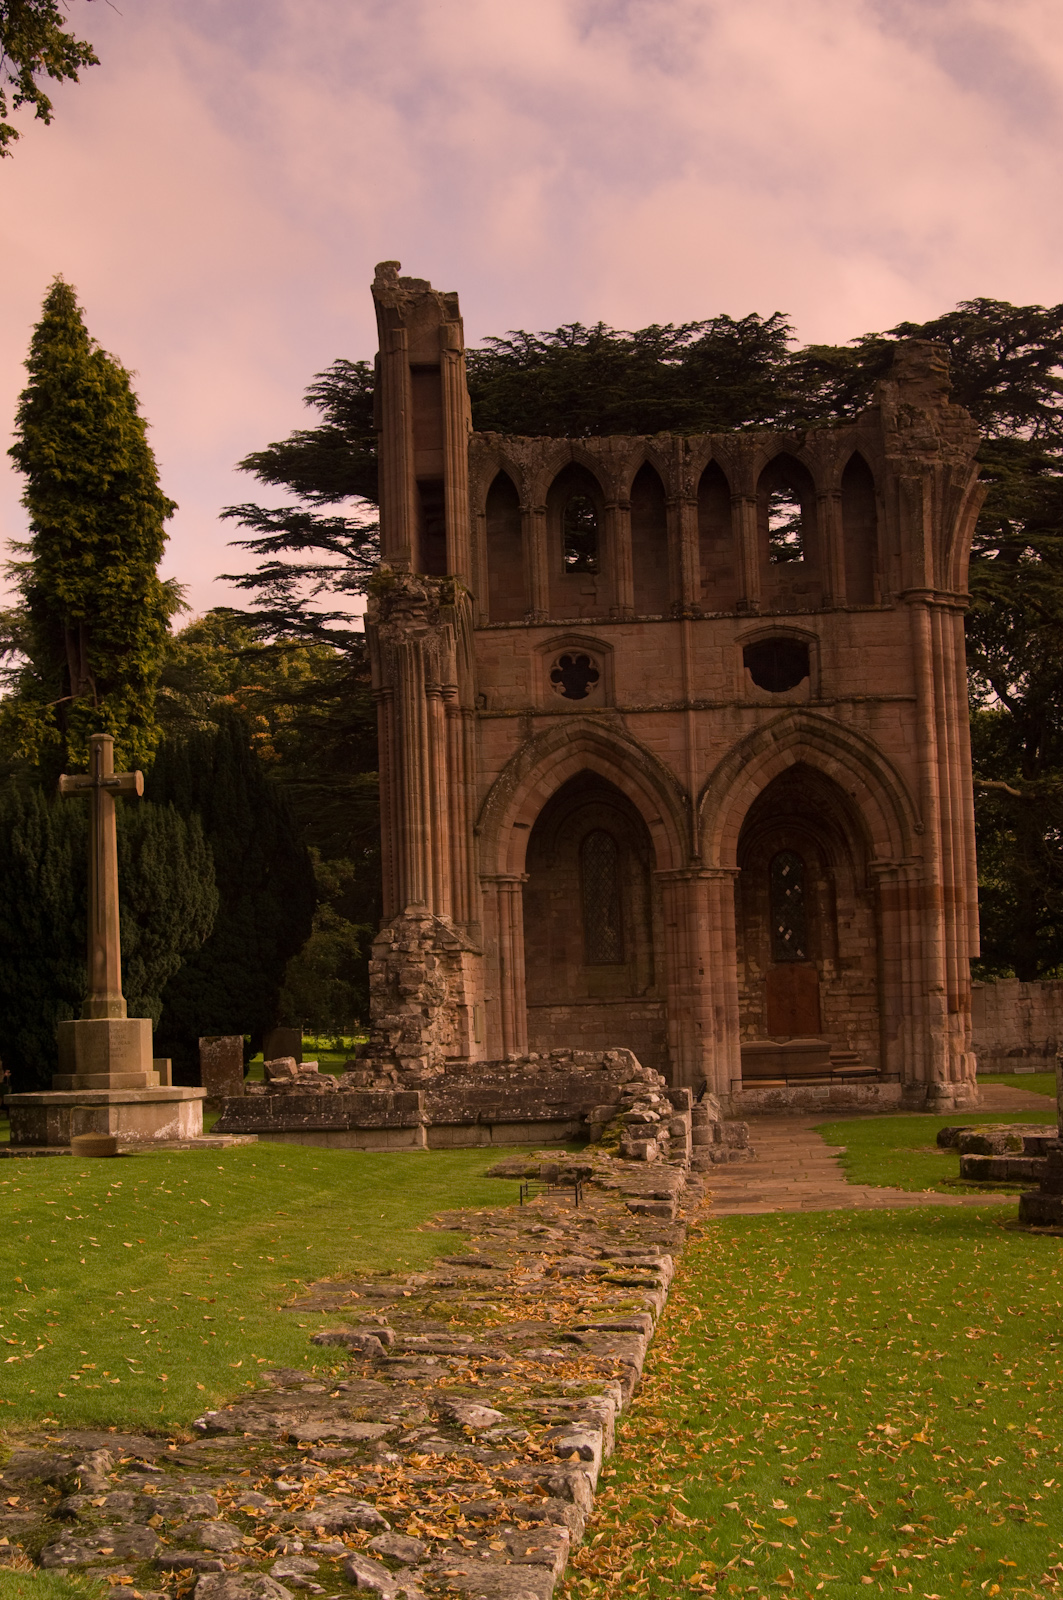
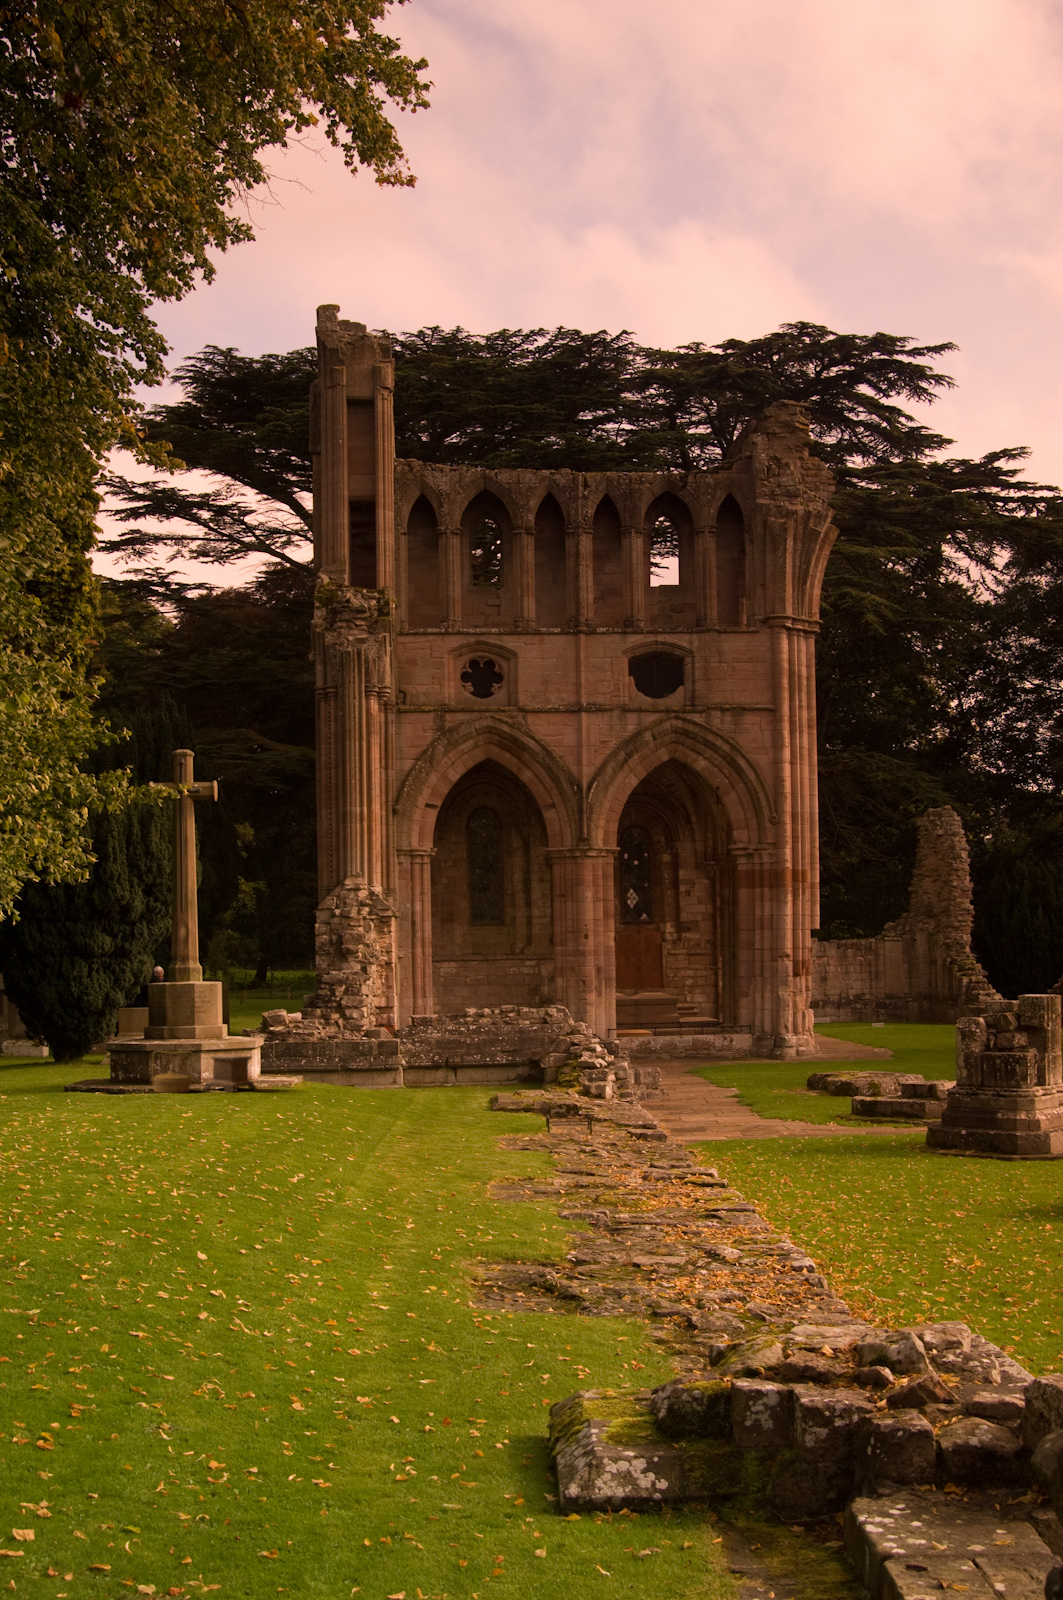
stool: none [135,1111,202,1156] -> present [203,1055,257,1092]

